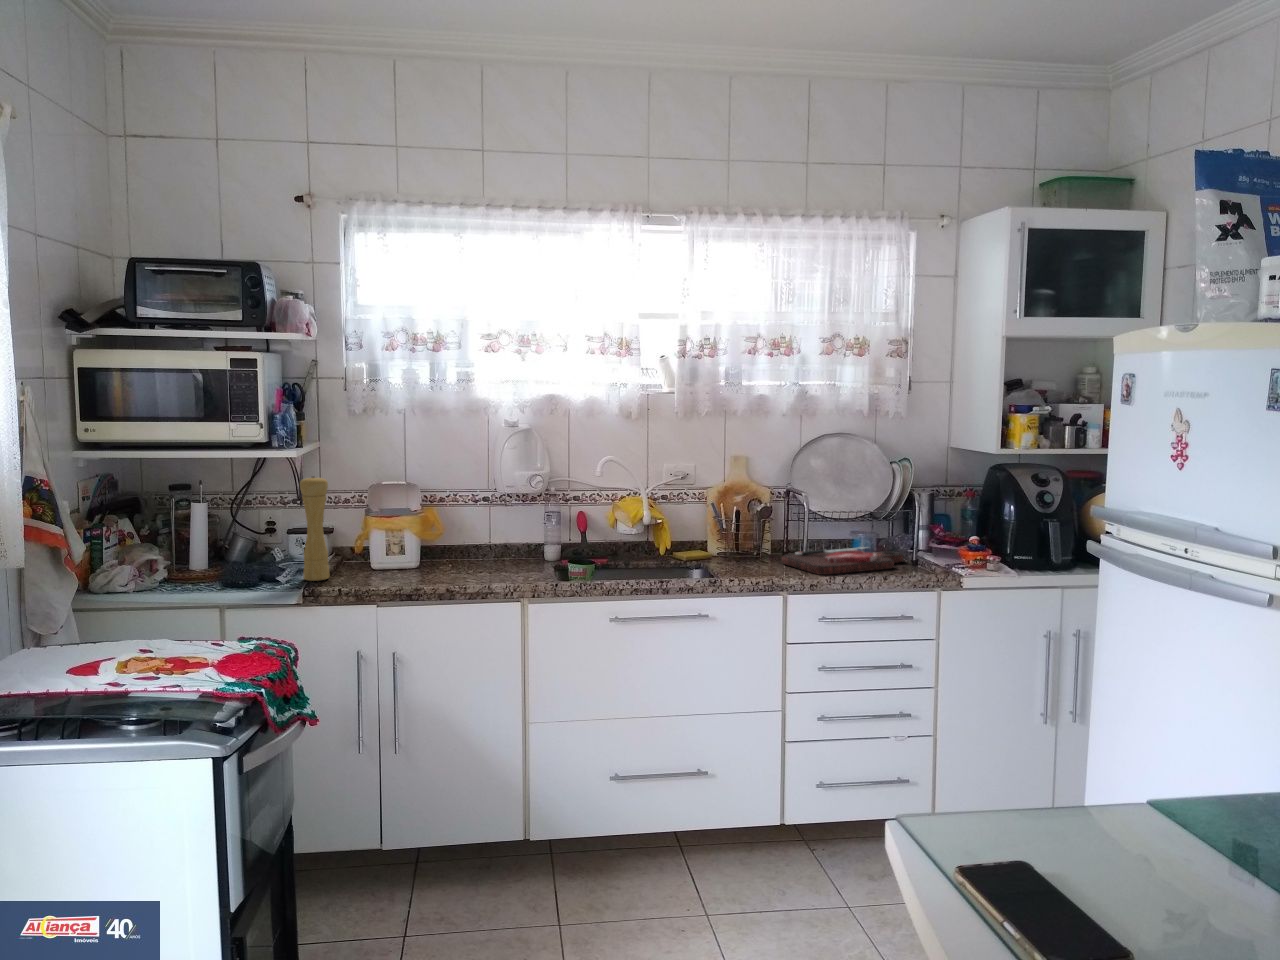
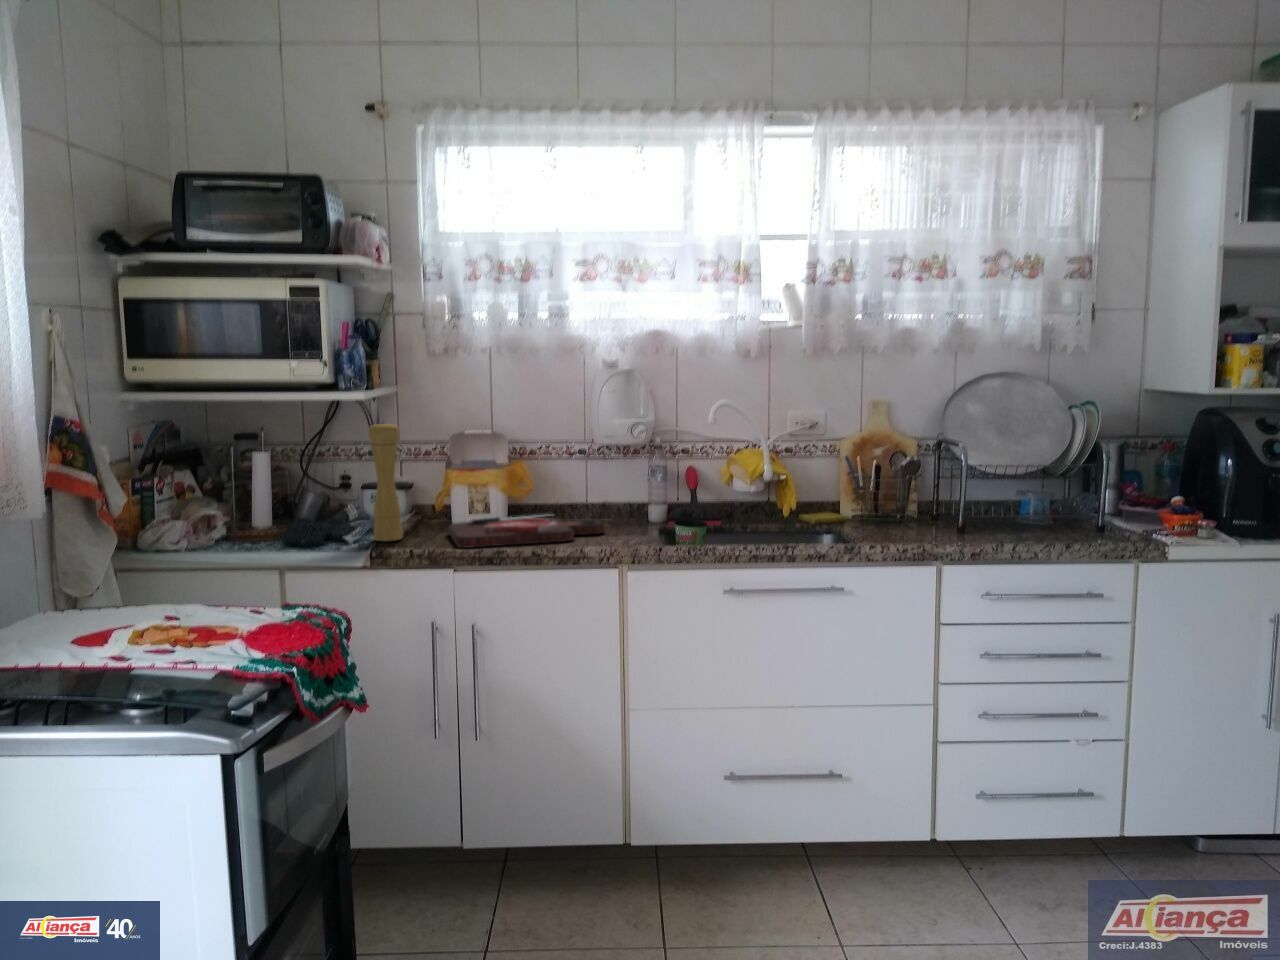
cutting board: present [782,547,903,575] -> present [448,514,605,548]

